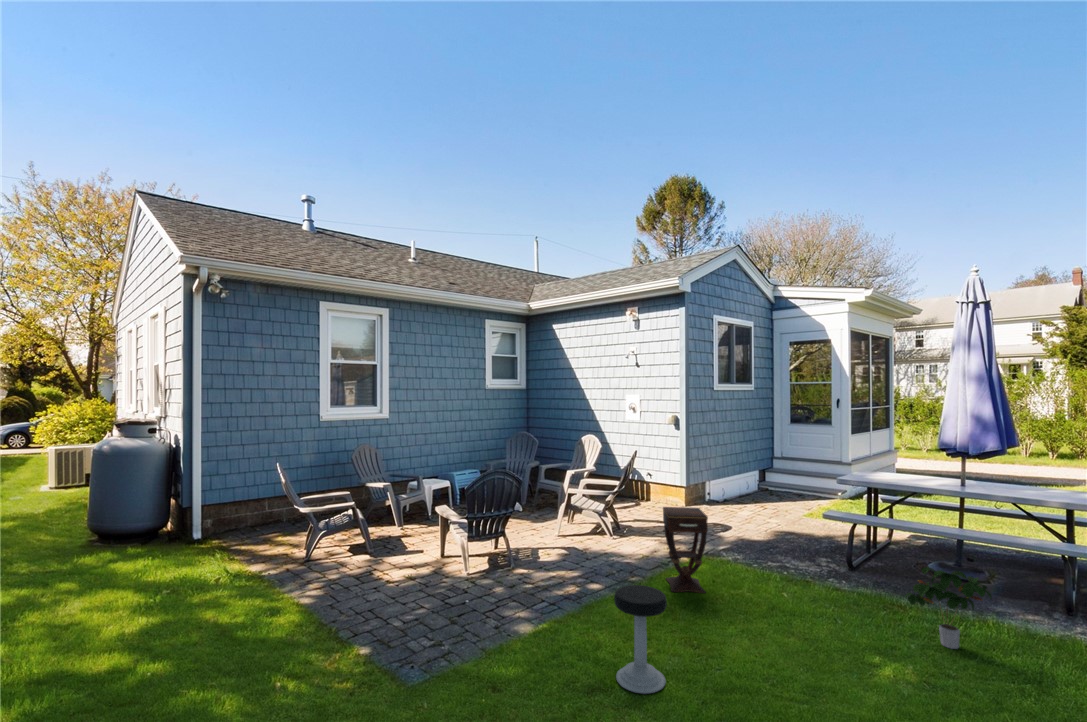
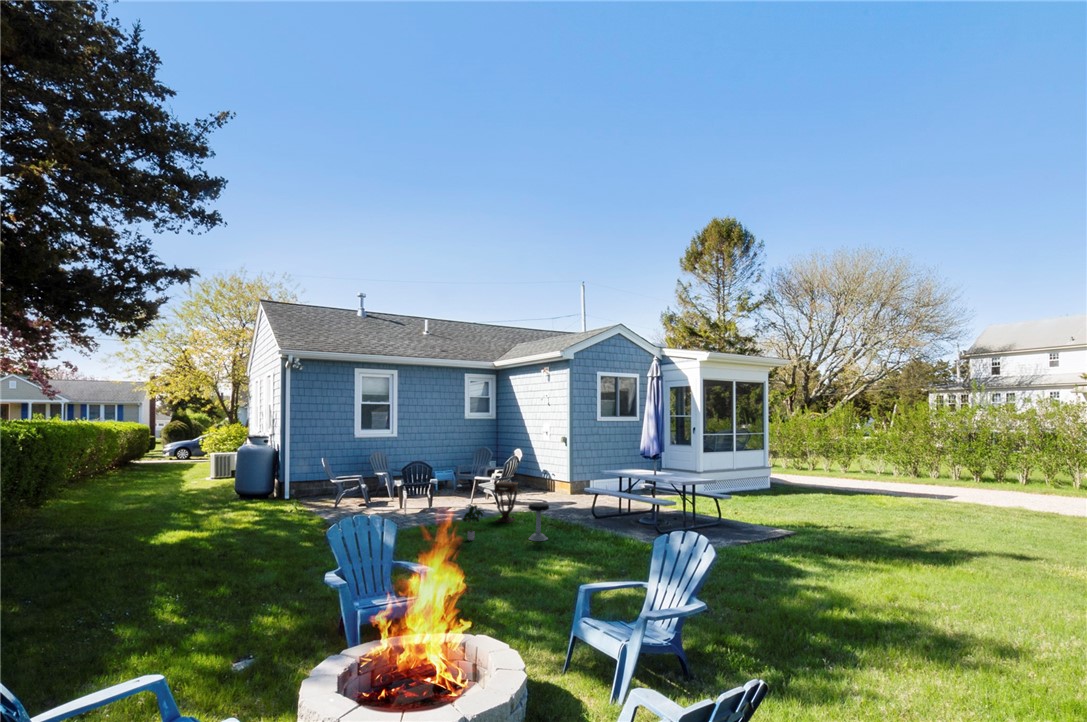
potted plant: present [905,567,992,649] -> present [462,504,484,540]
stool: present [614,585,667,694] -> present [528,503,549,541]

